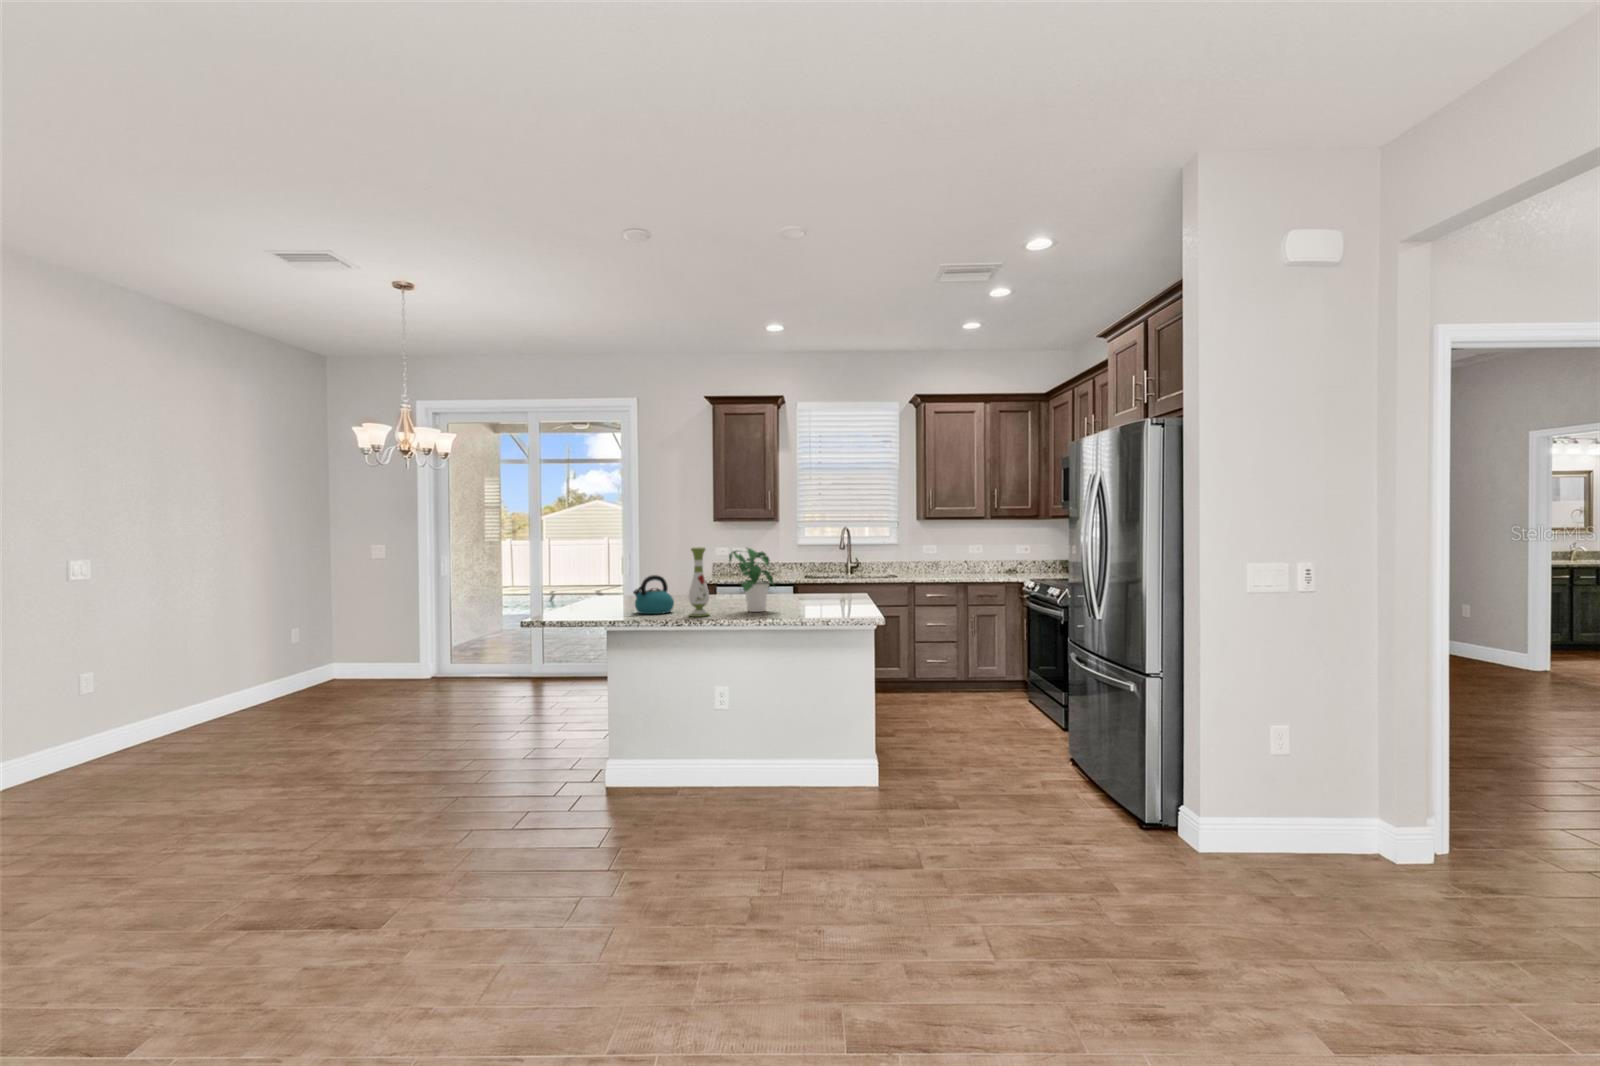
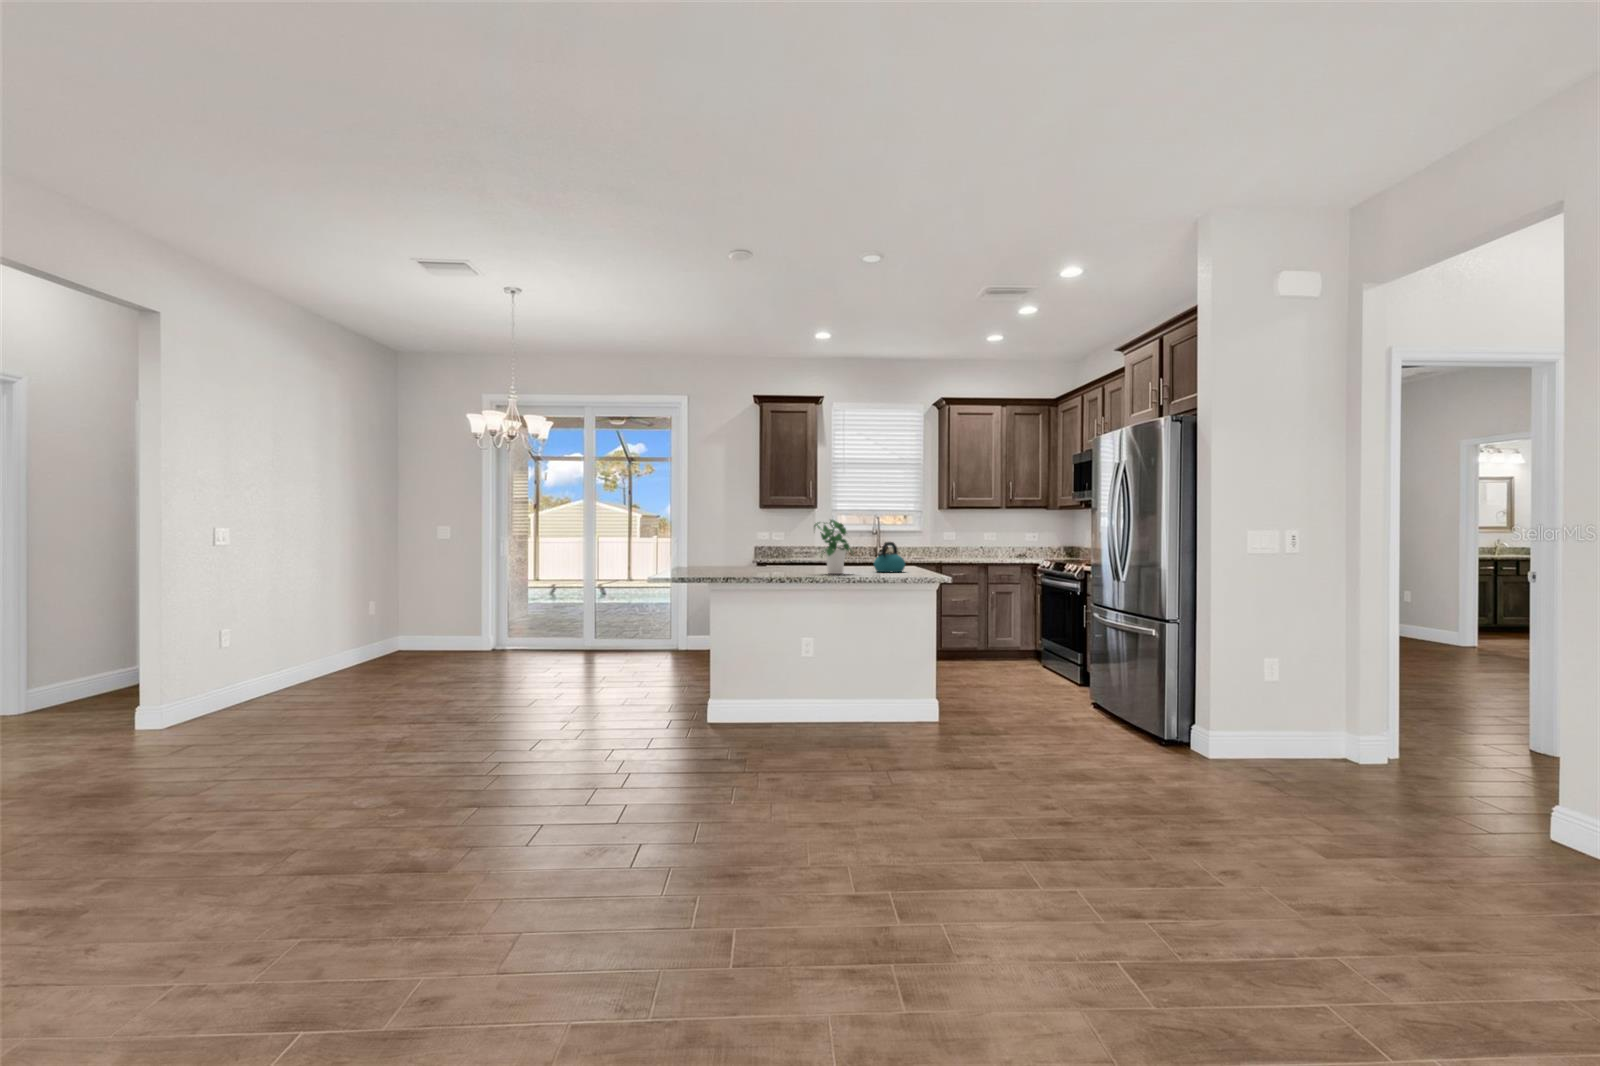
vase: present [689,547,709,617] -> none [782,518,800,576]
kettle: present [633,575,674,614] -> present [874,542,905,572]

